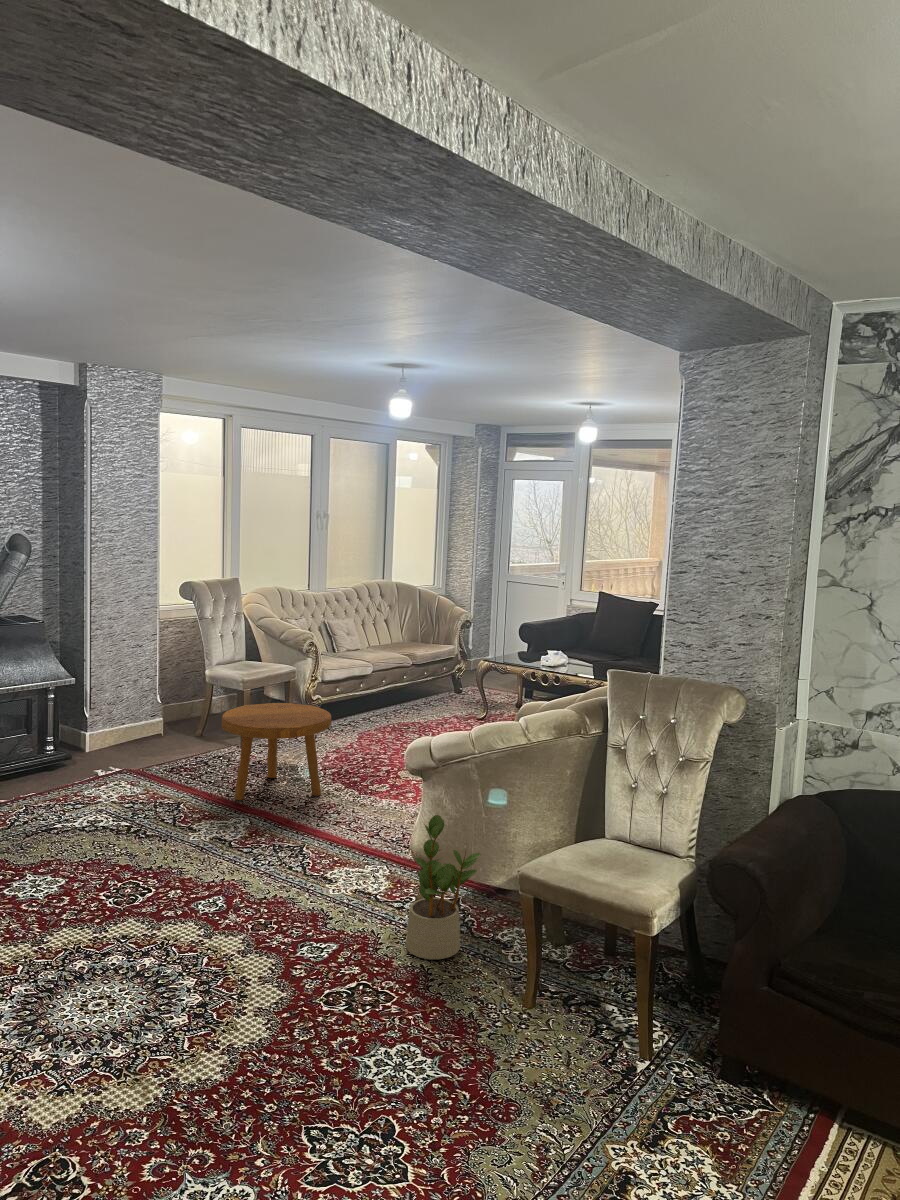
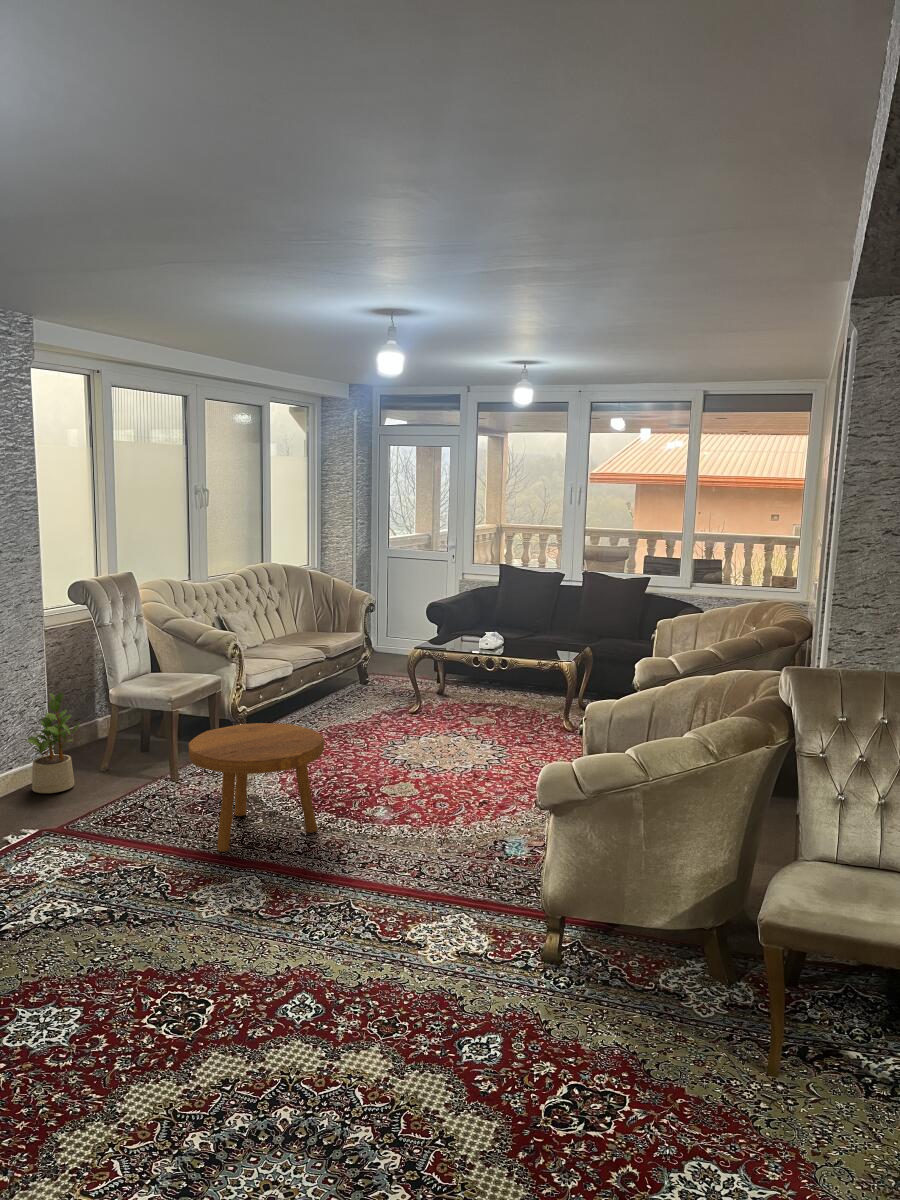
potted plant: present [406,815,481,959] -> present [27,692,80,793]

